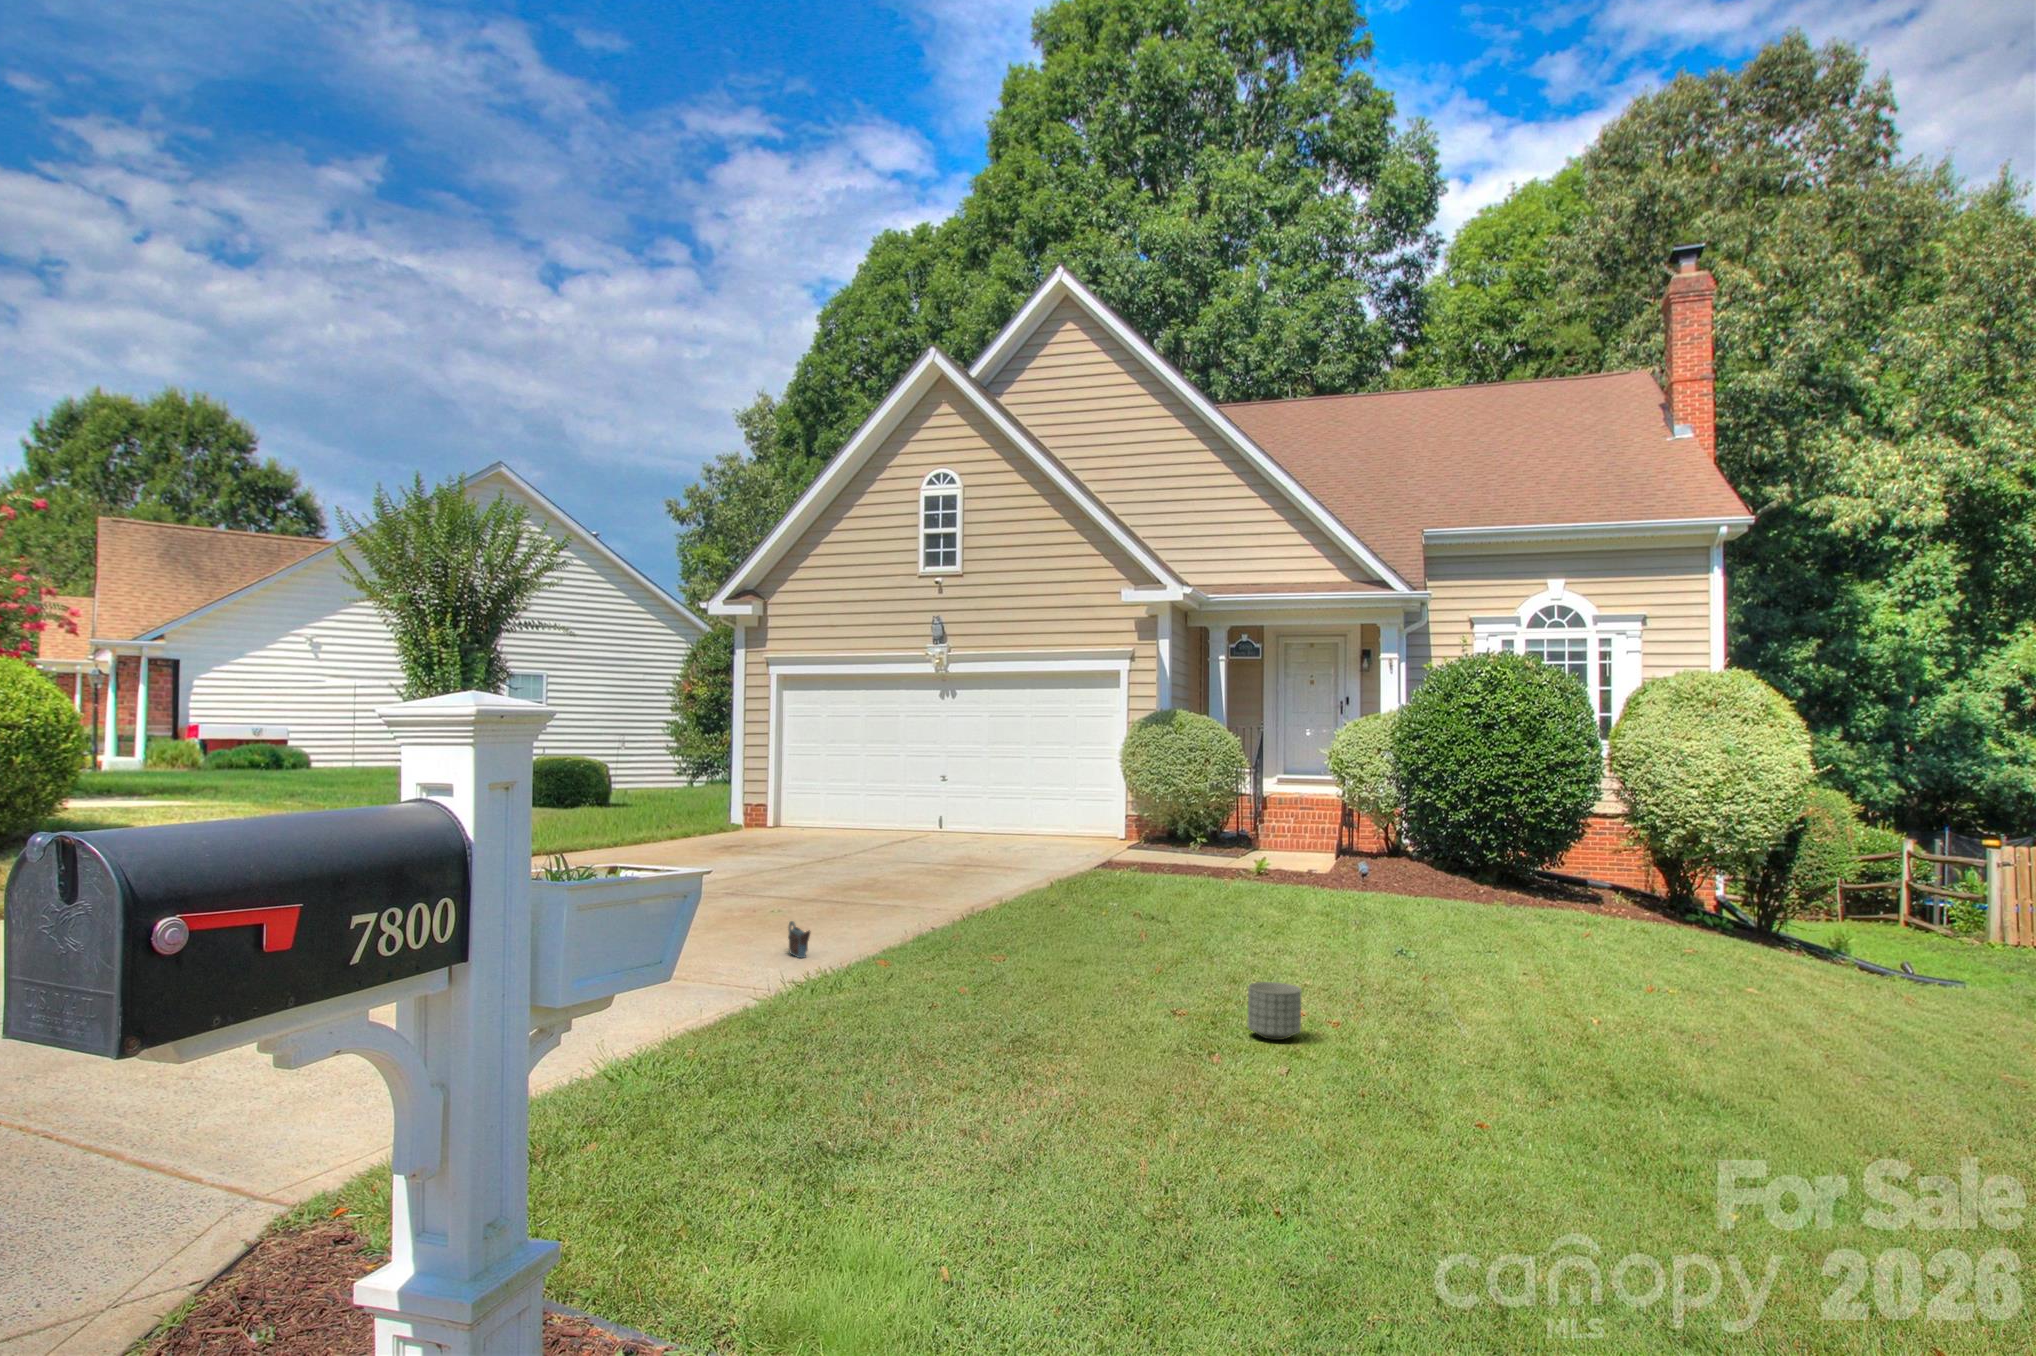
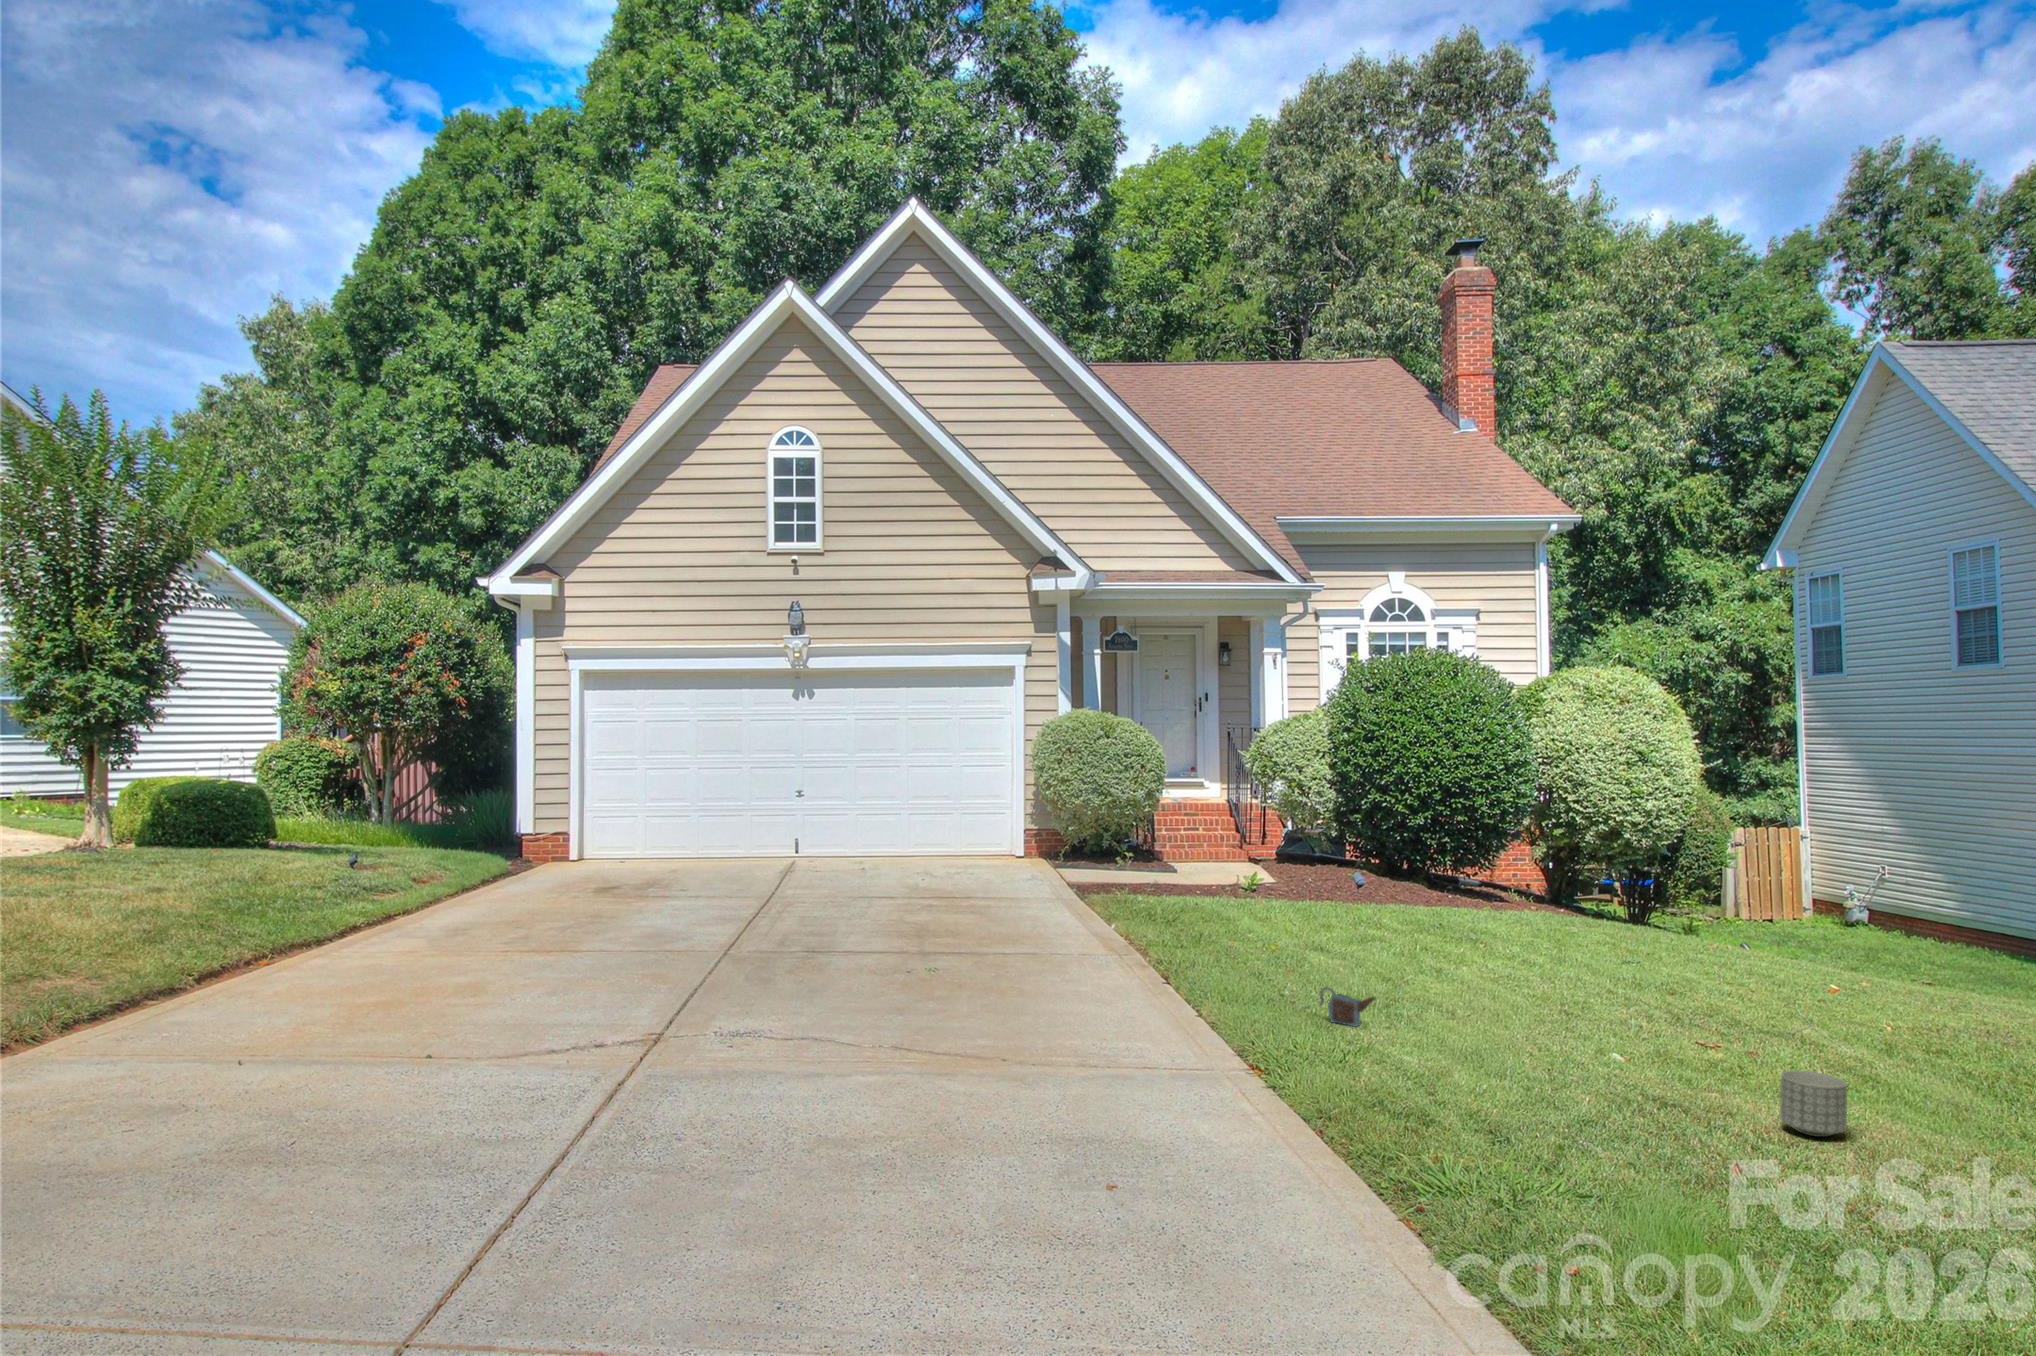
watering can: present [788,921,810,958] -> present [1320,987,1375,1027]

